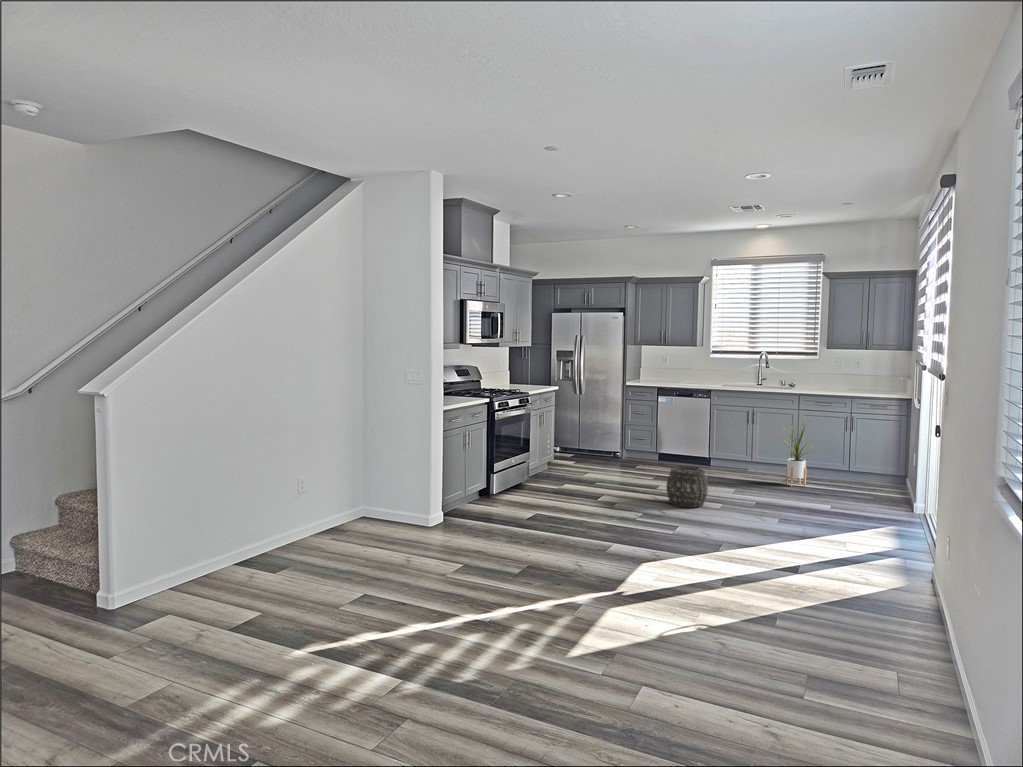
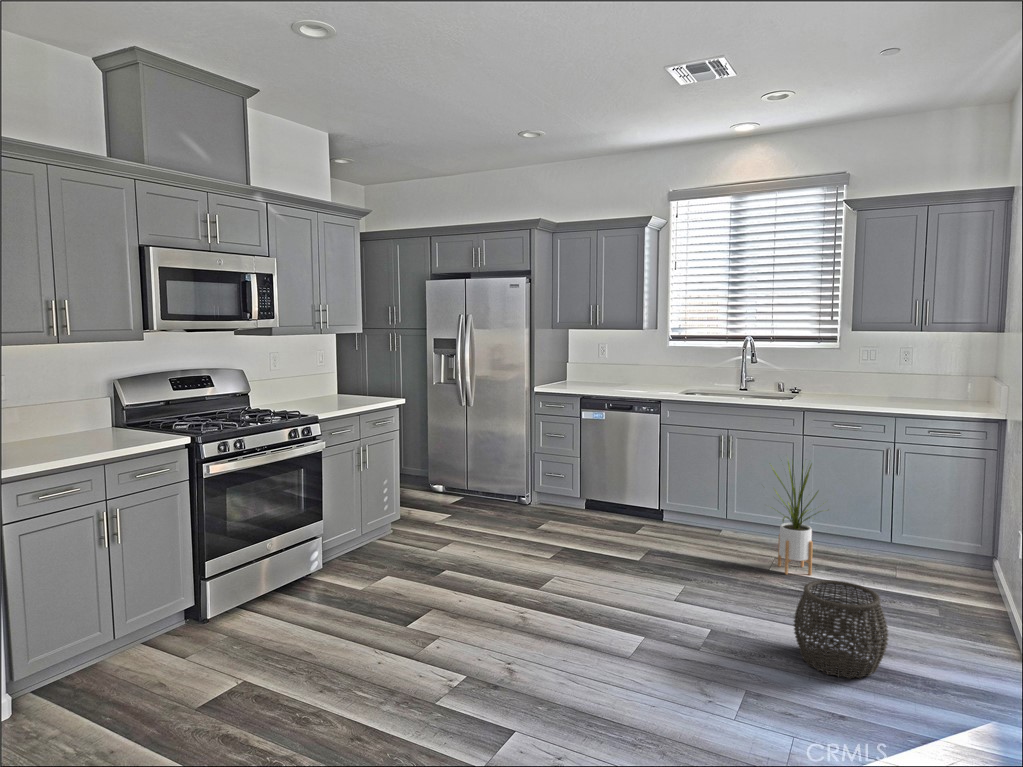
woven basket: present [666,467,708,508] -> present [793,580,889,678]

